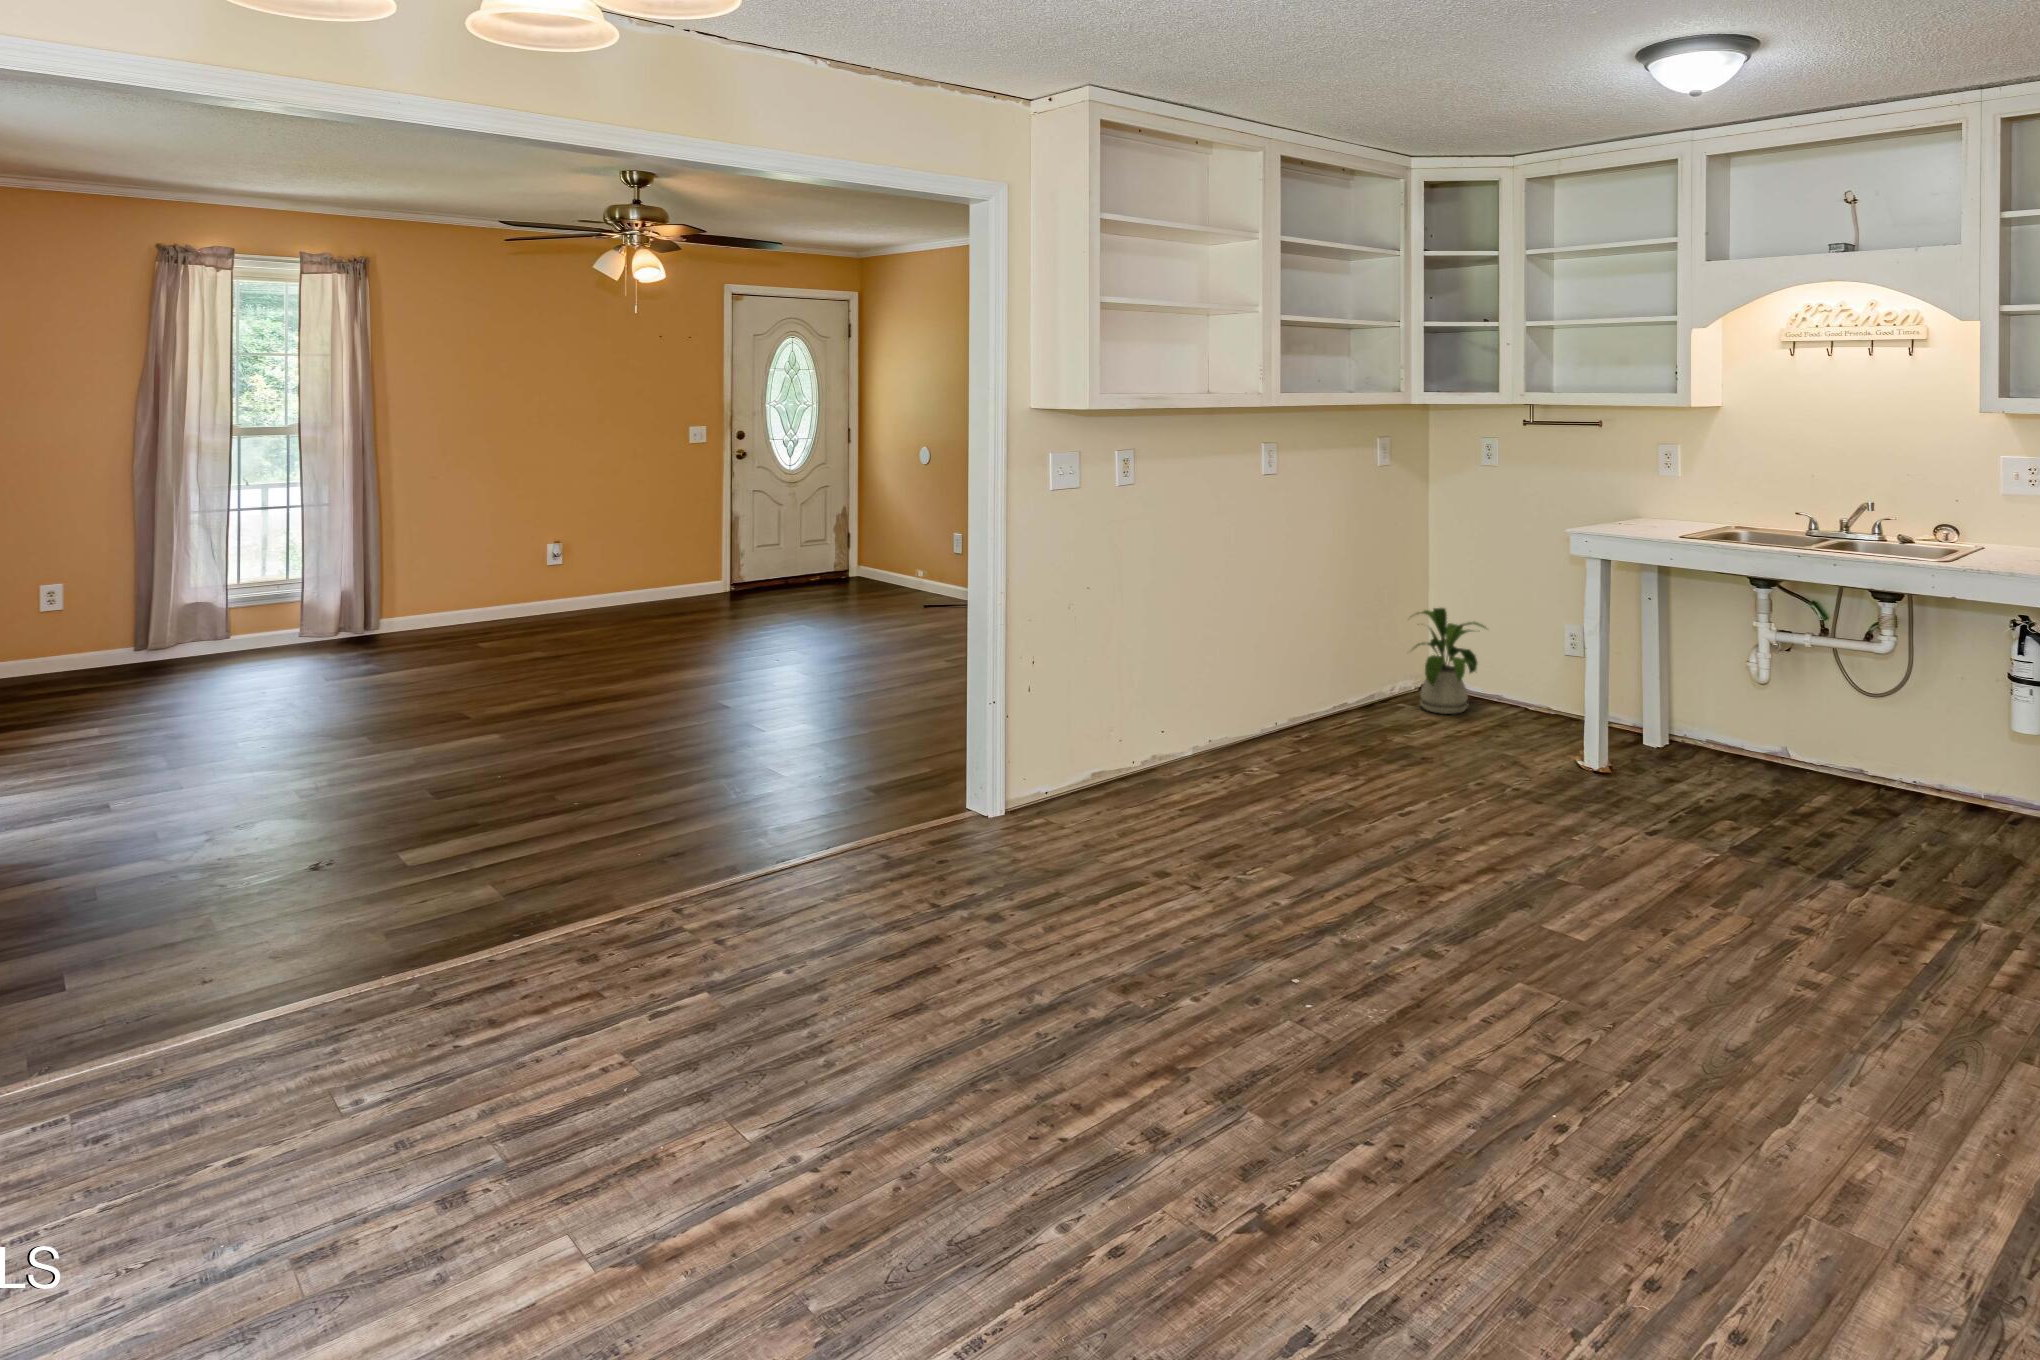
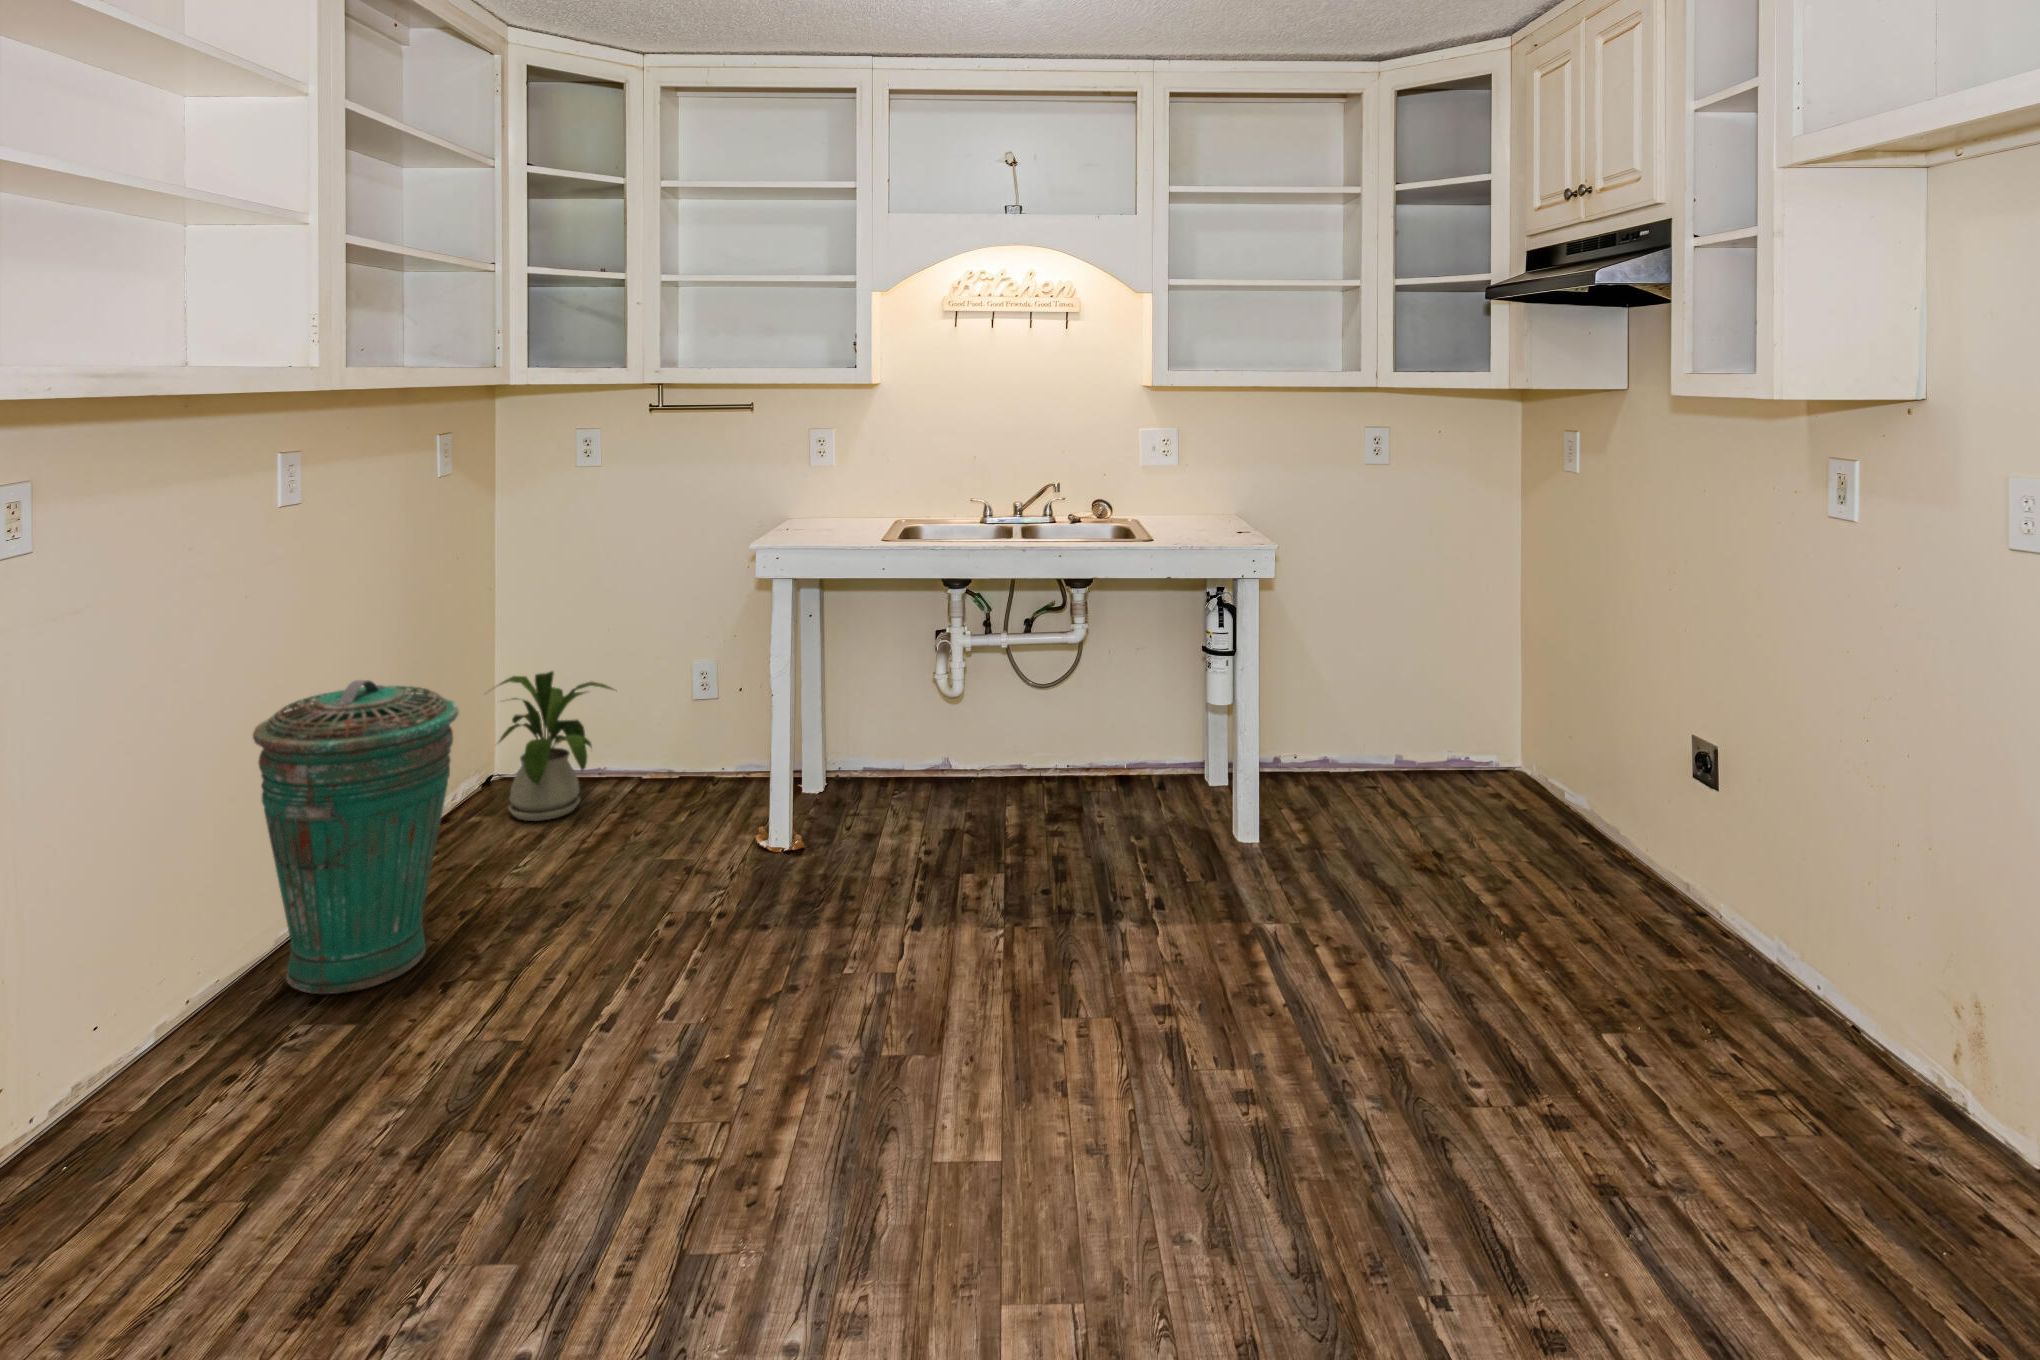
trash can: none [1241,582,1349,763] -> present [253,680,459,994]

